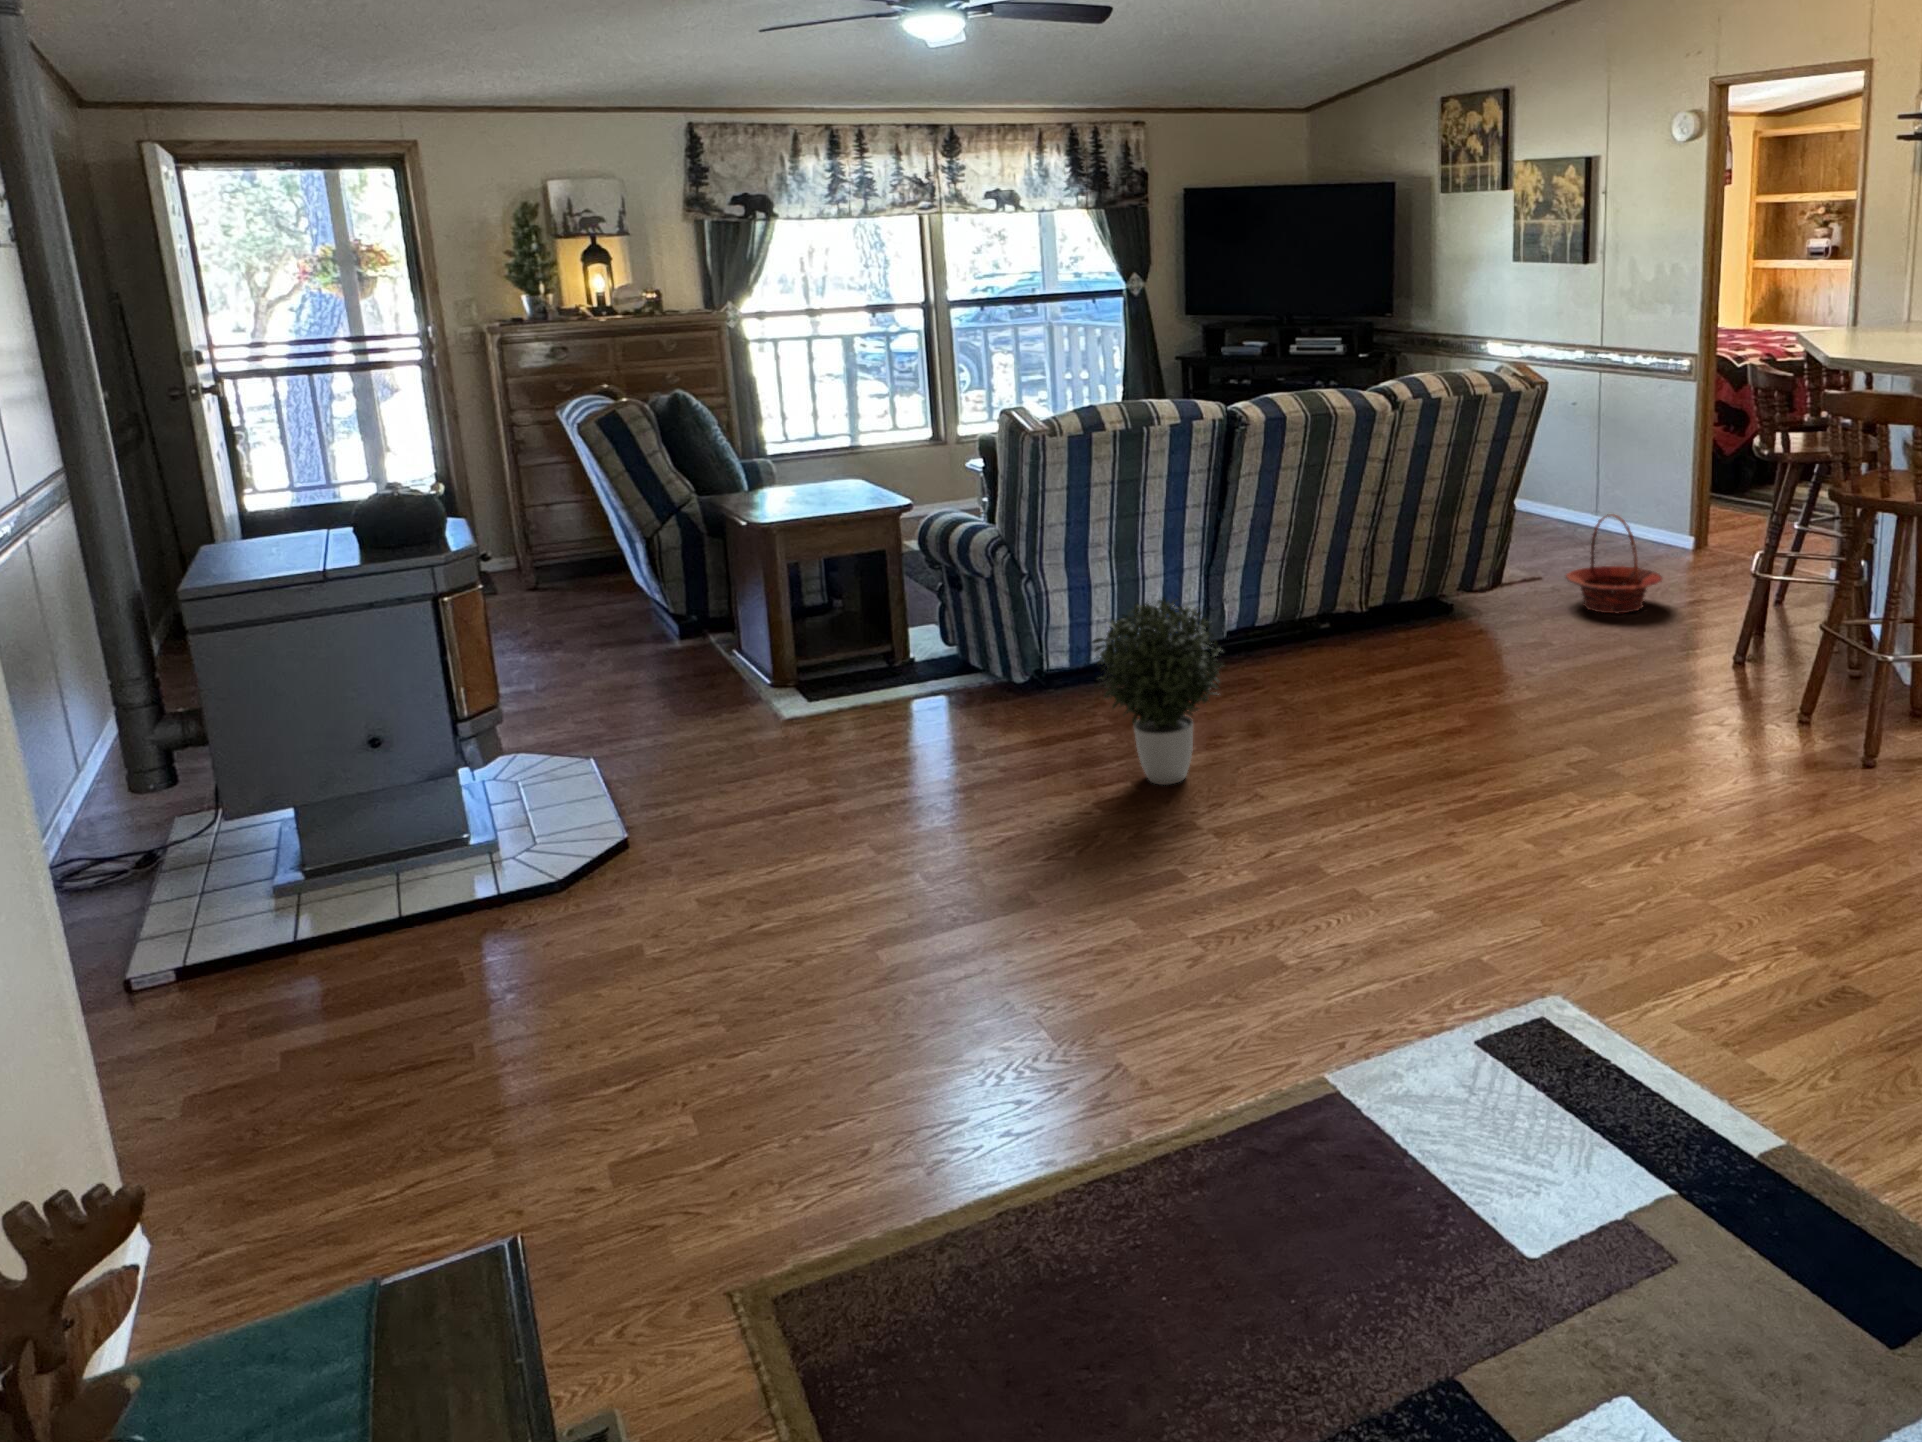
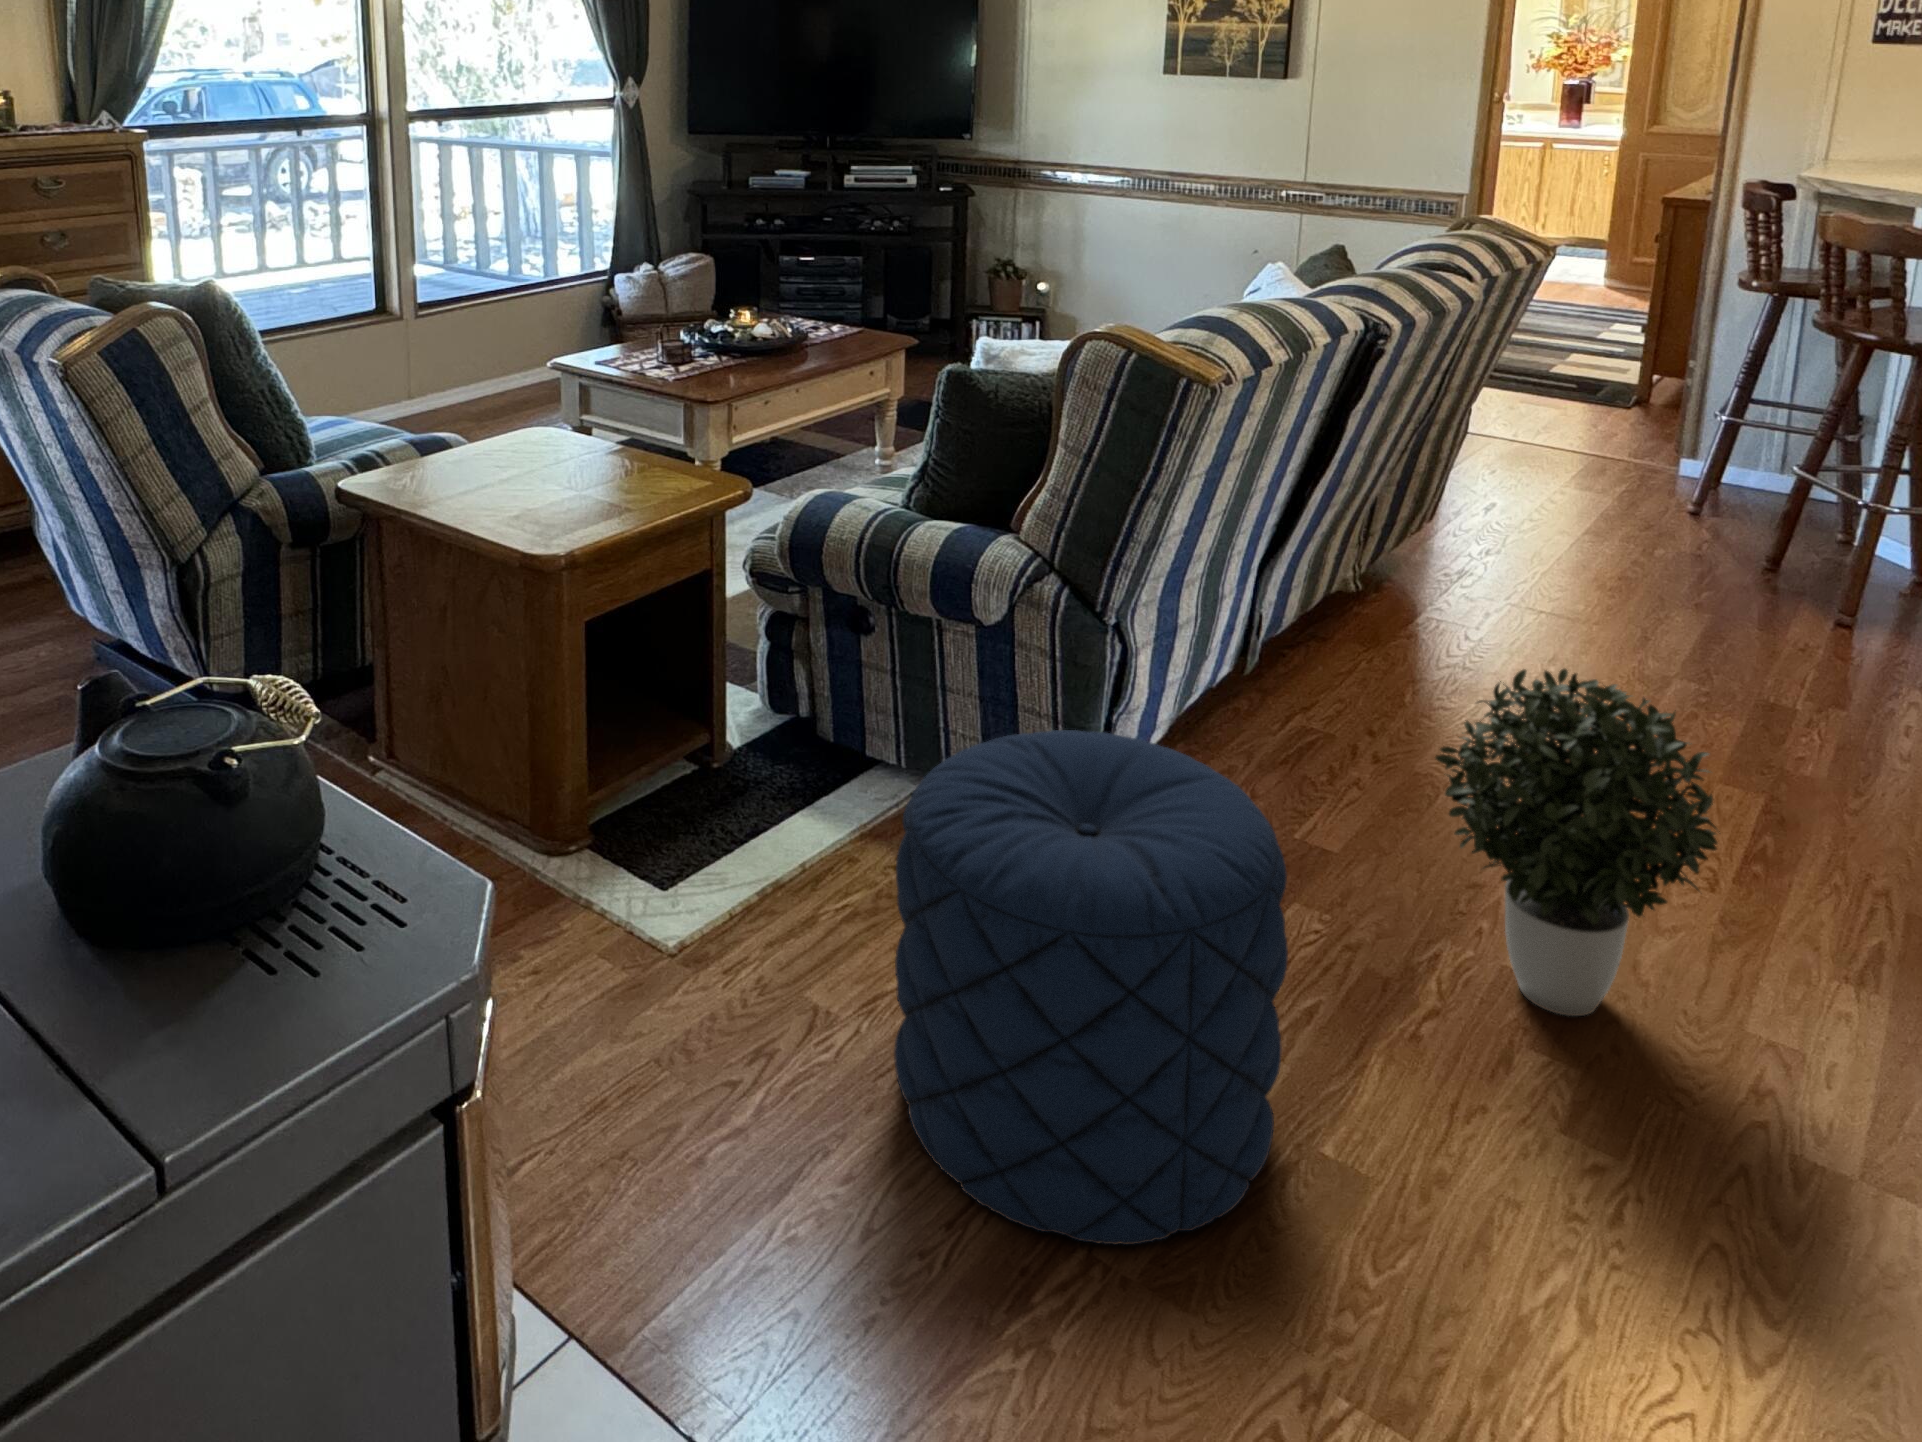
basket: present [1566,514,1662,613] -> none [1518,419,1666,556]
pouf: none [766,608,963,818] -> present [894,730,1288,1245]

